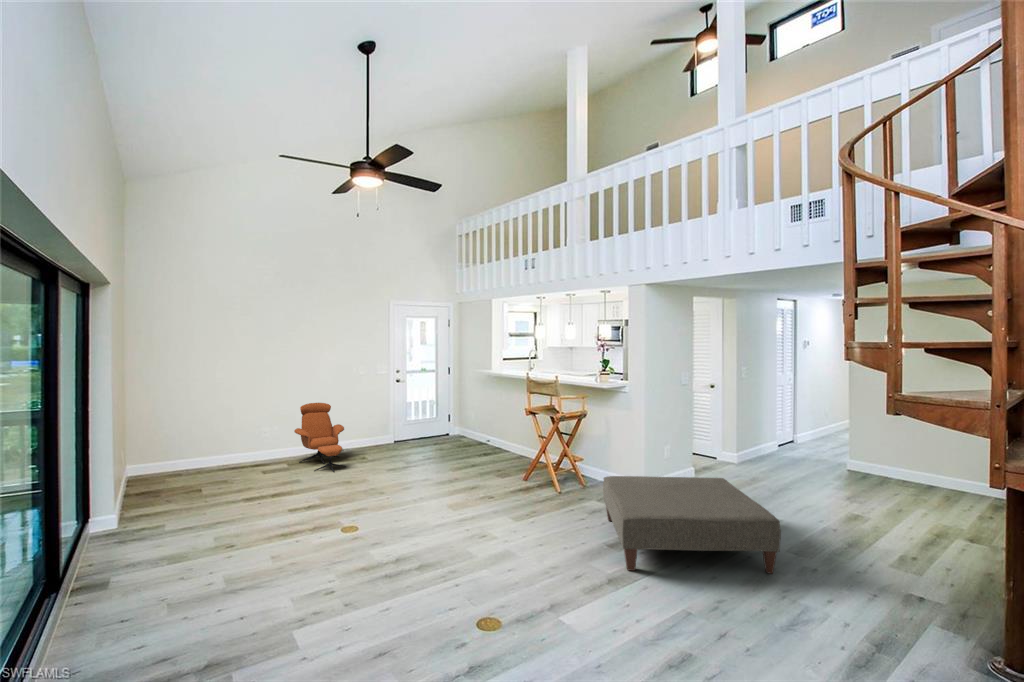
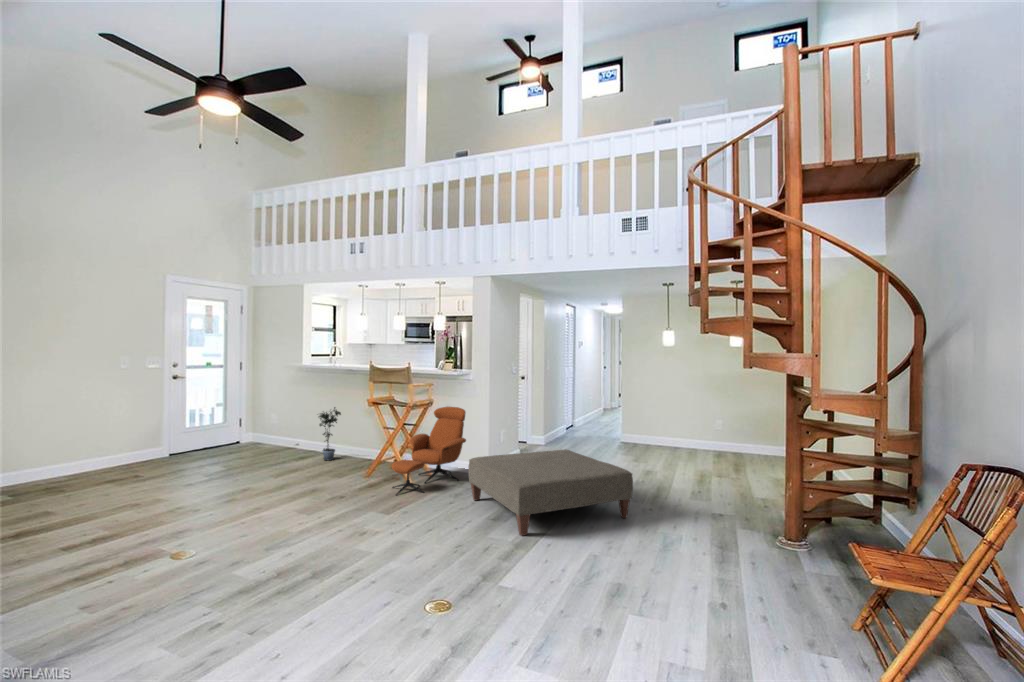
lounge chair: present [294,403,346,472] -> present [392,407,466,495]
potted plant: none [496,411,520,459] -> present [319,407,341,460]

